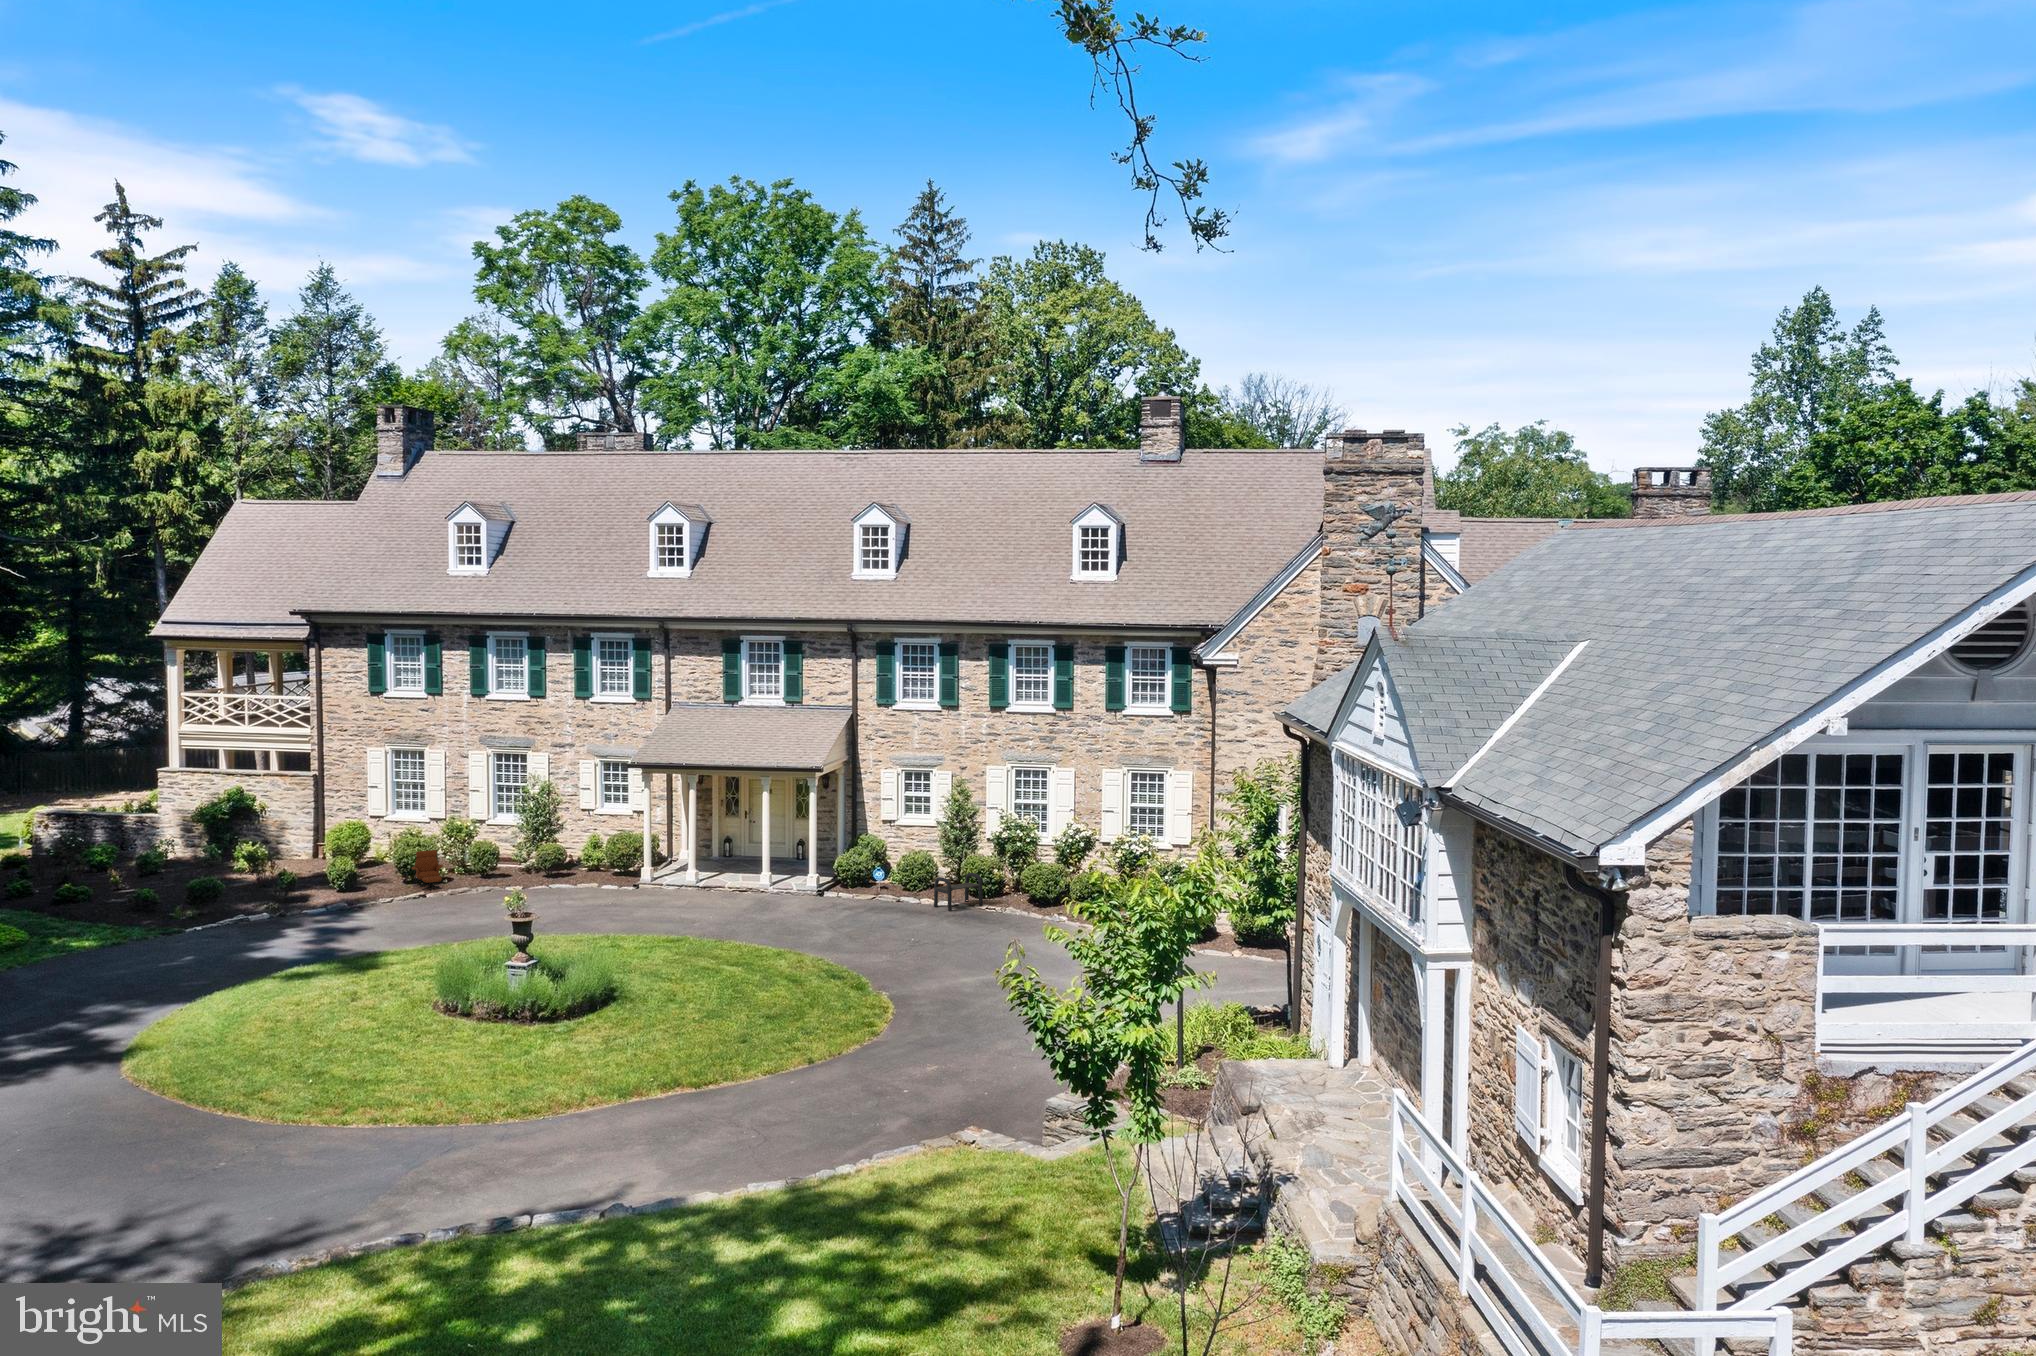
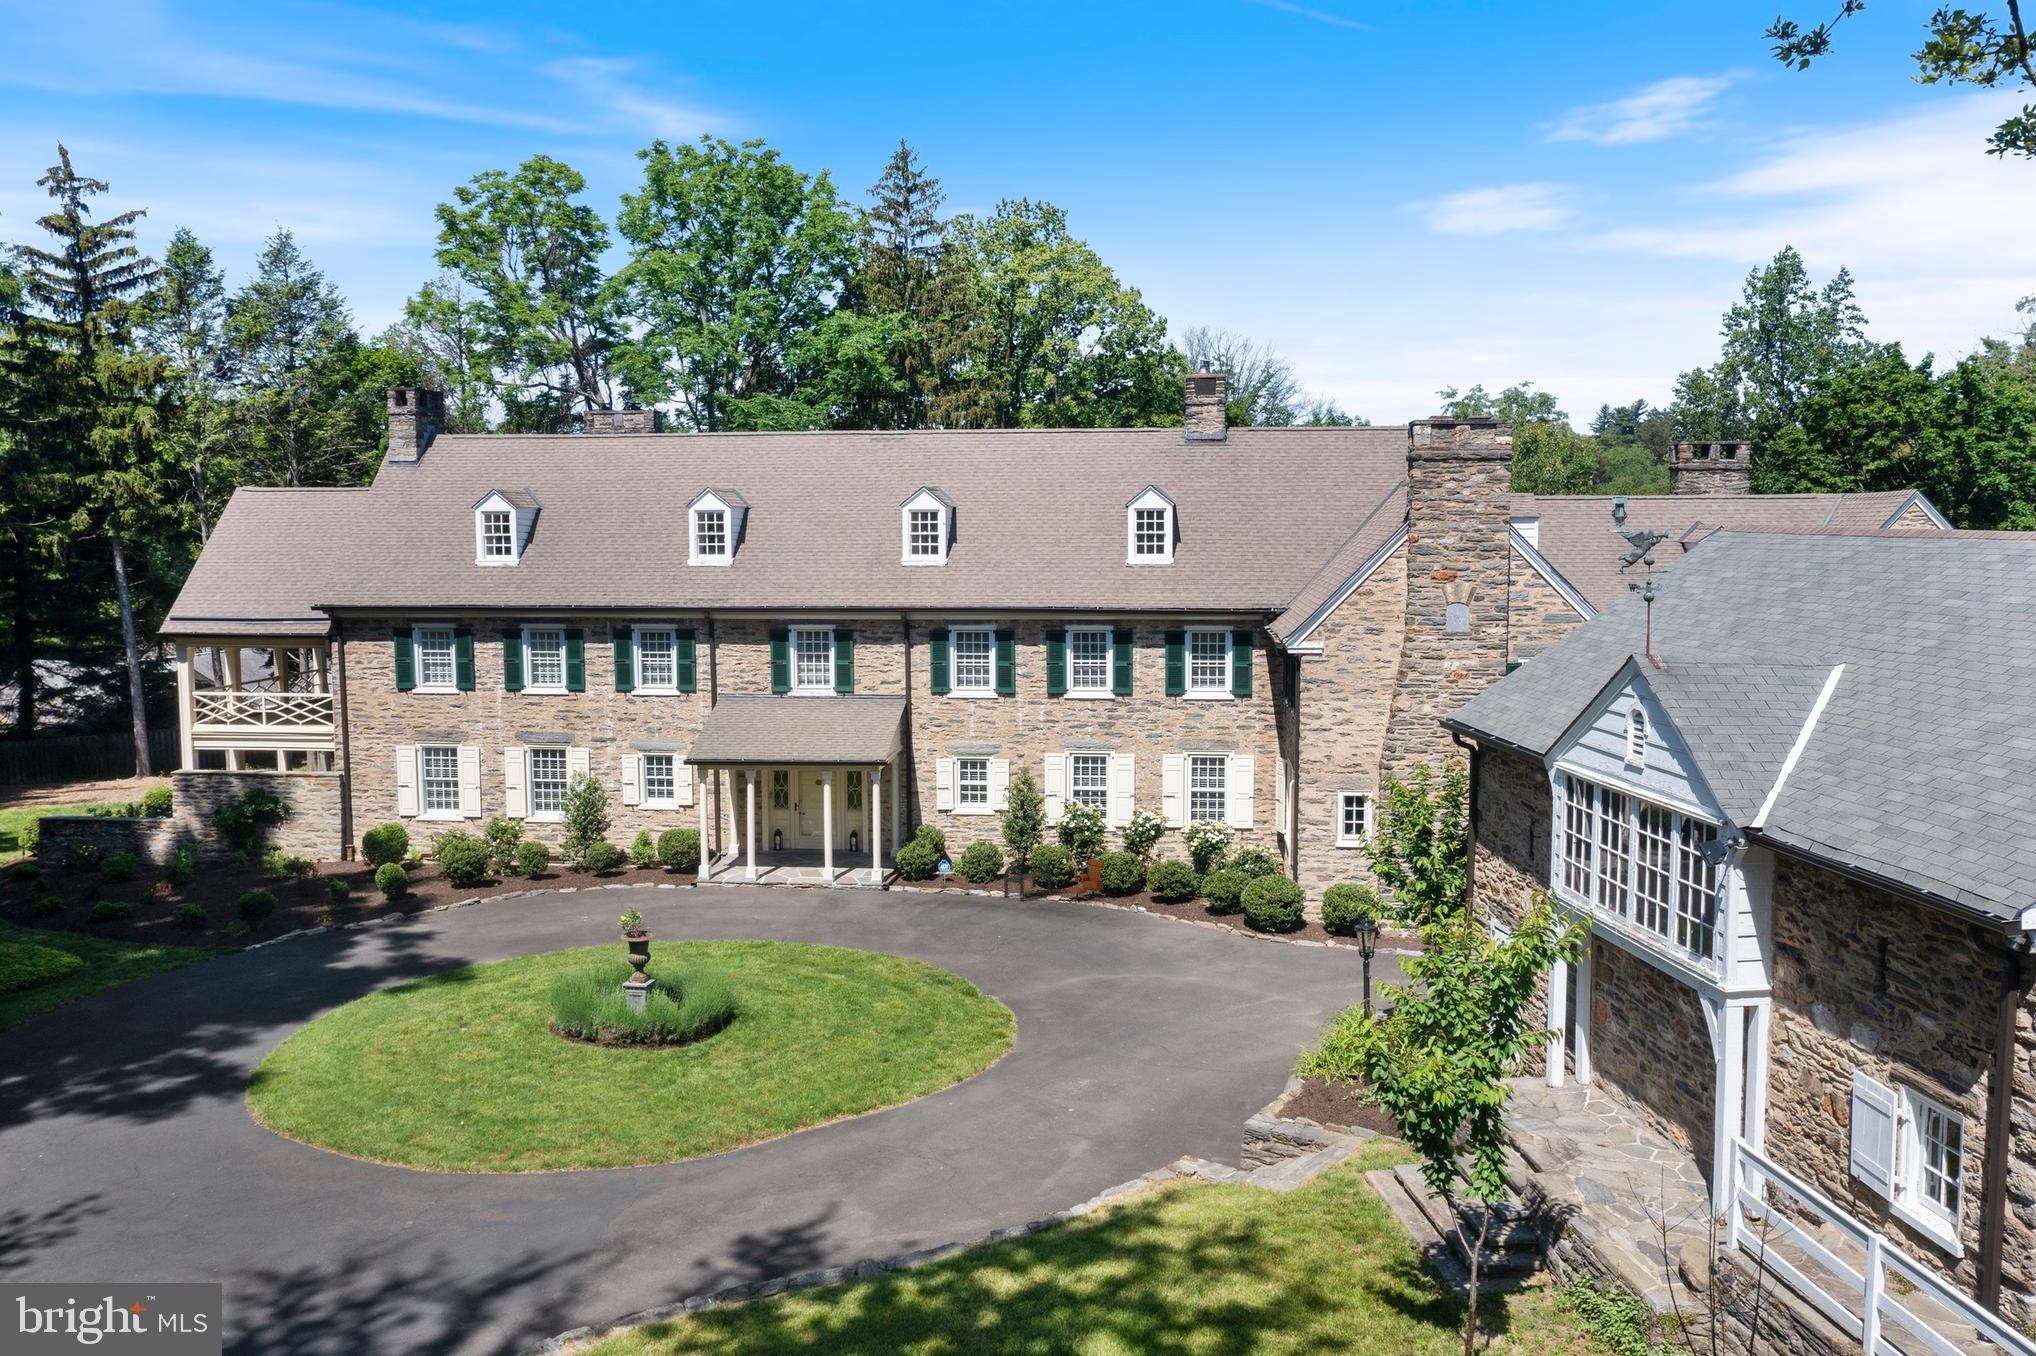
lounge chair: present [412,850,443,890] -> present [1068,859,1104,902]

